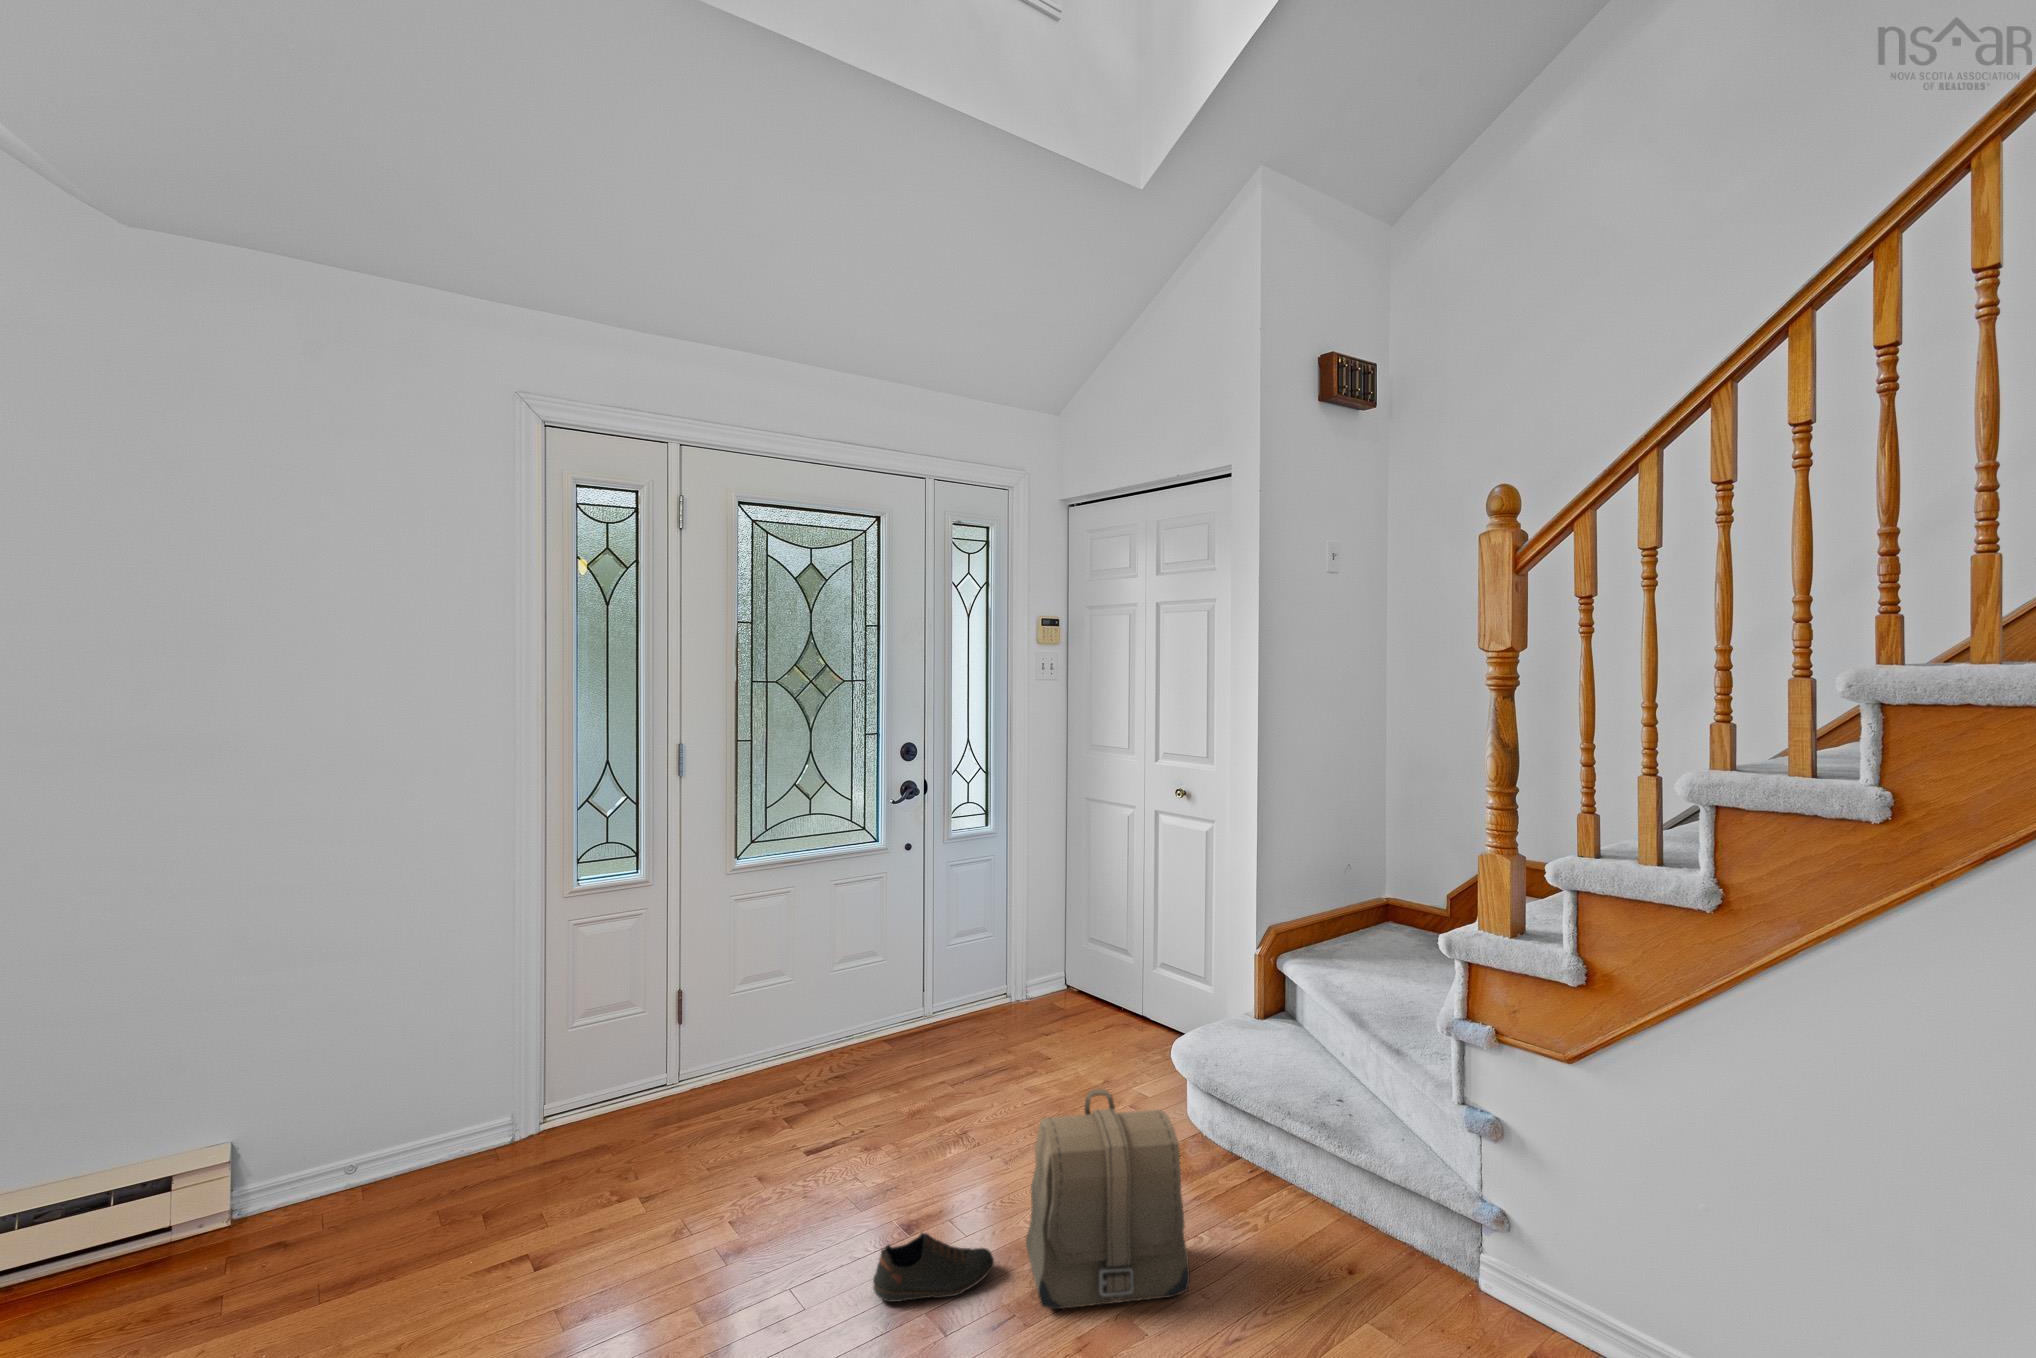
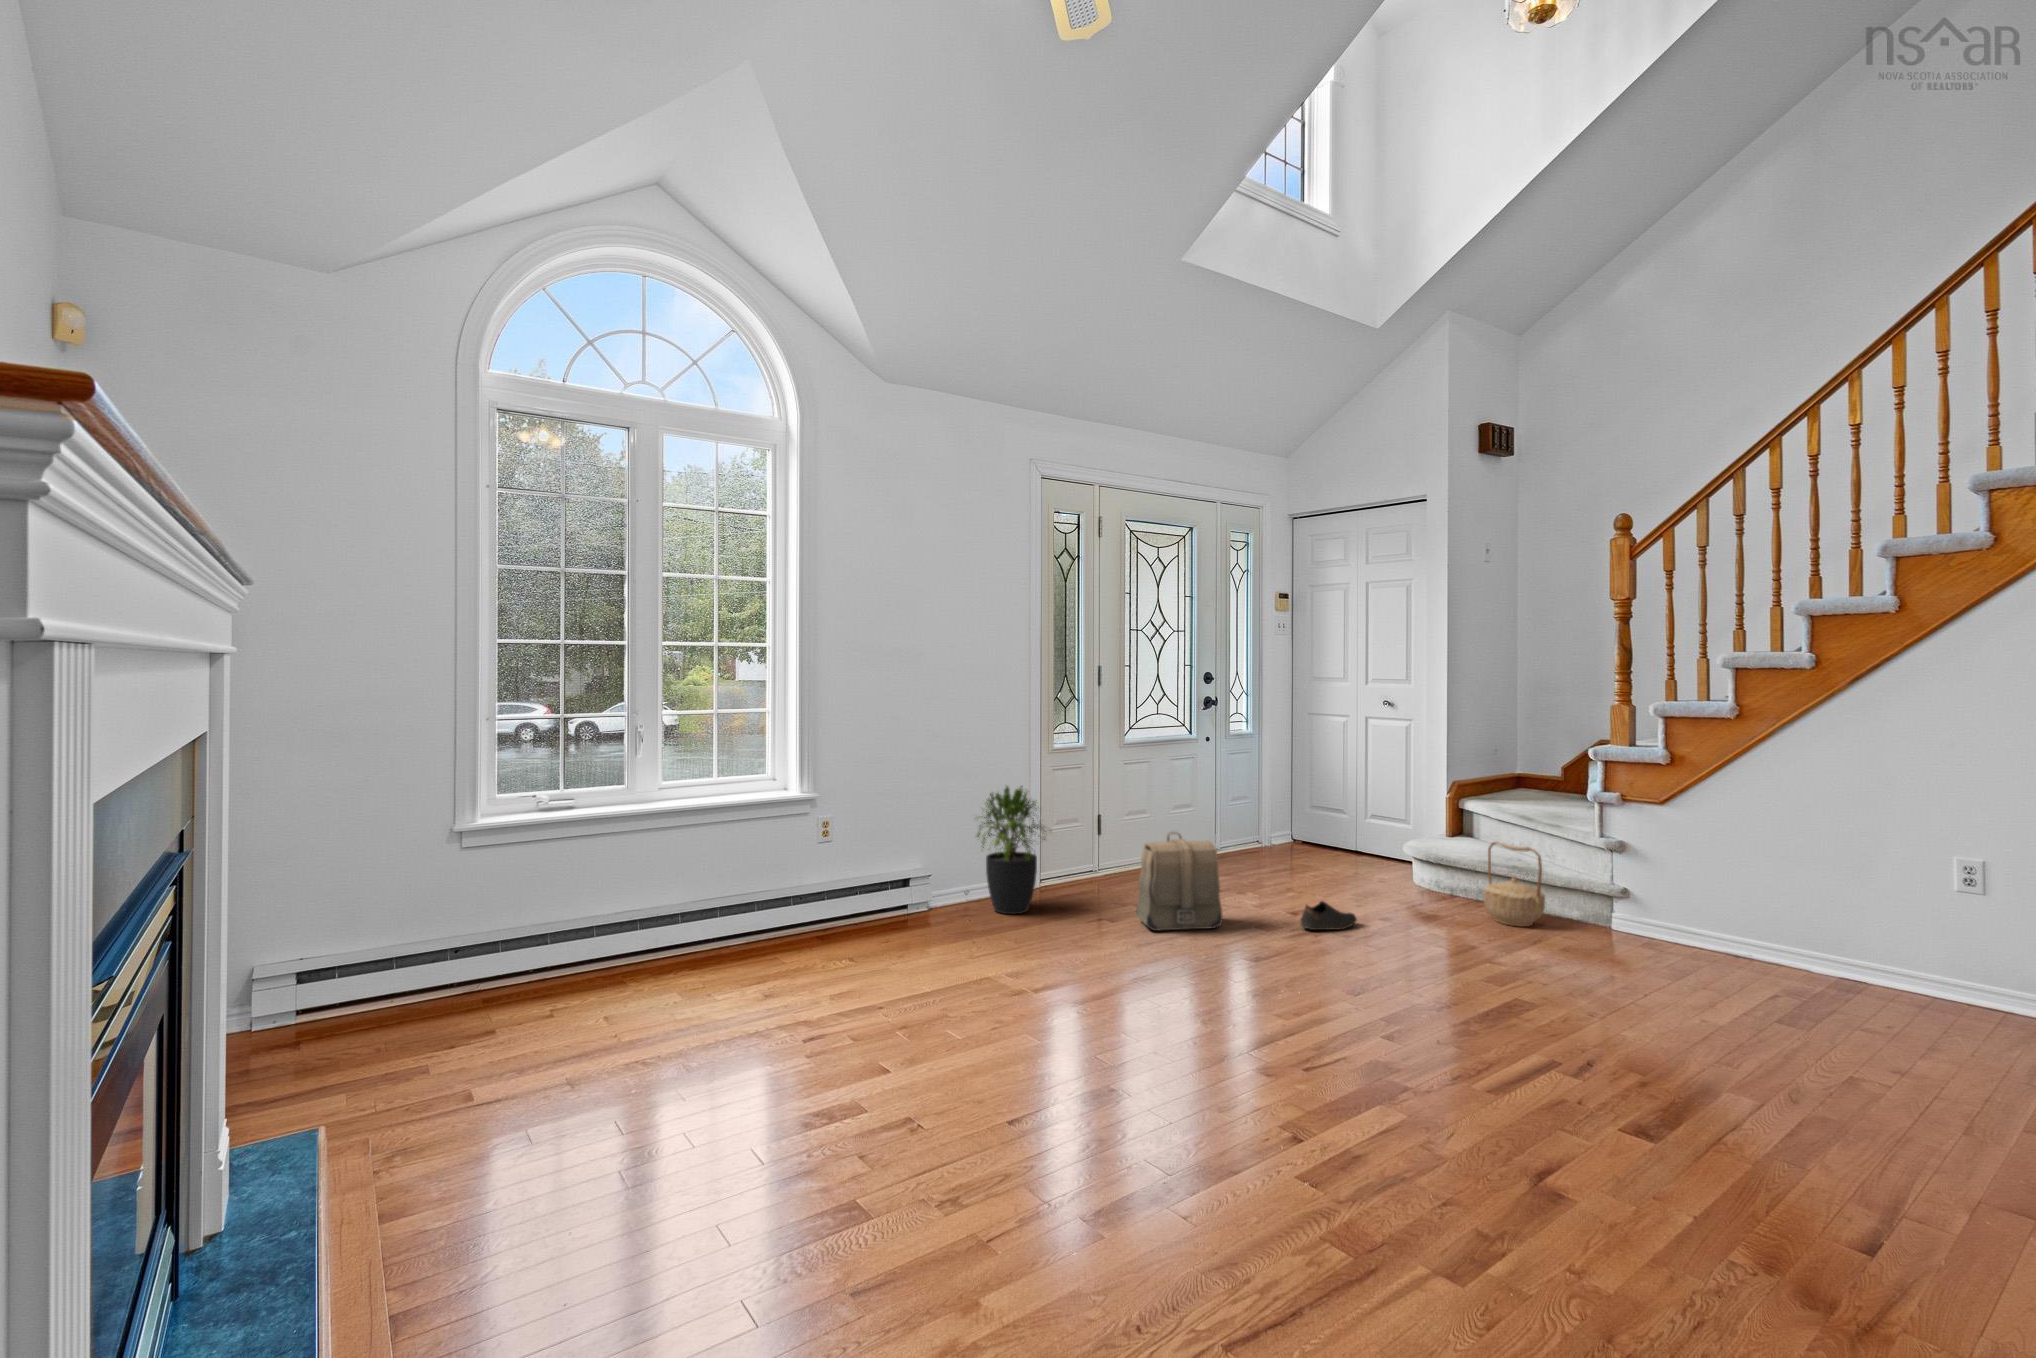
potted plant: none [305,983,473,1230] -> present [975,786,1051,914]
backpack: present [1026,1089,1190,1309] -> present [1136,831,1223,931]
basket: none [1247,1096,1355,1282] -> present [1484,842,1545,927]

